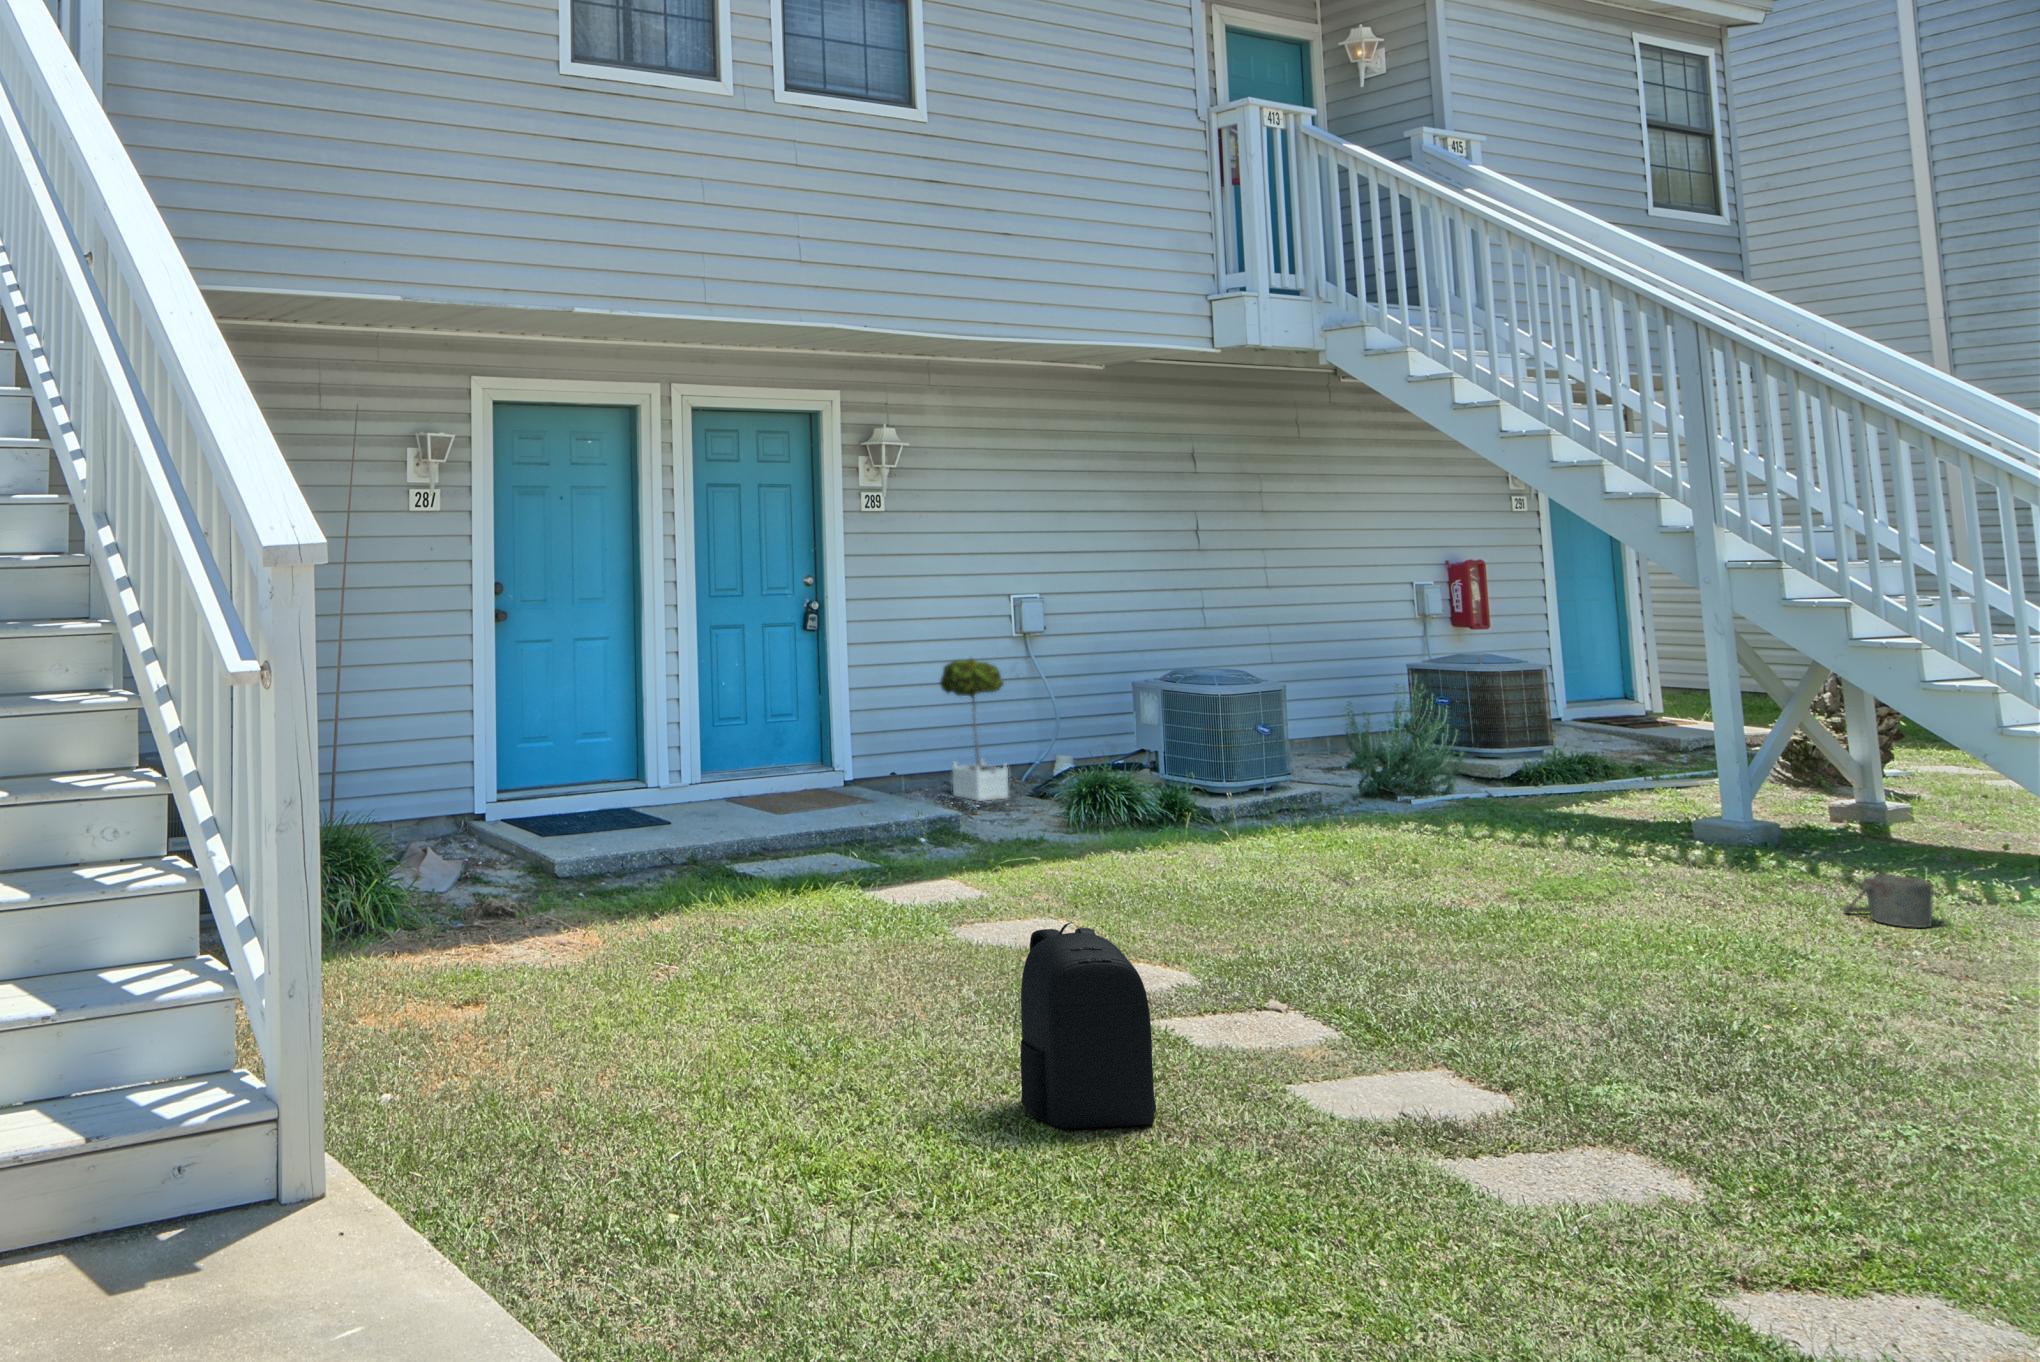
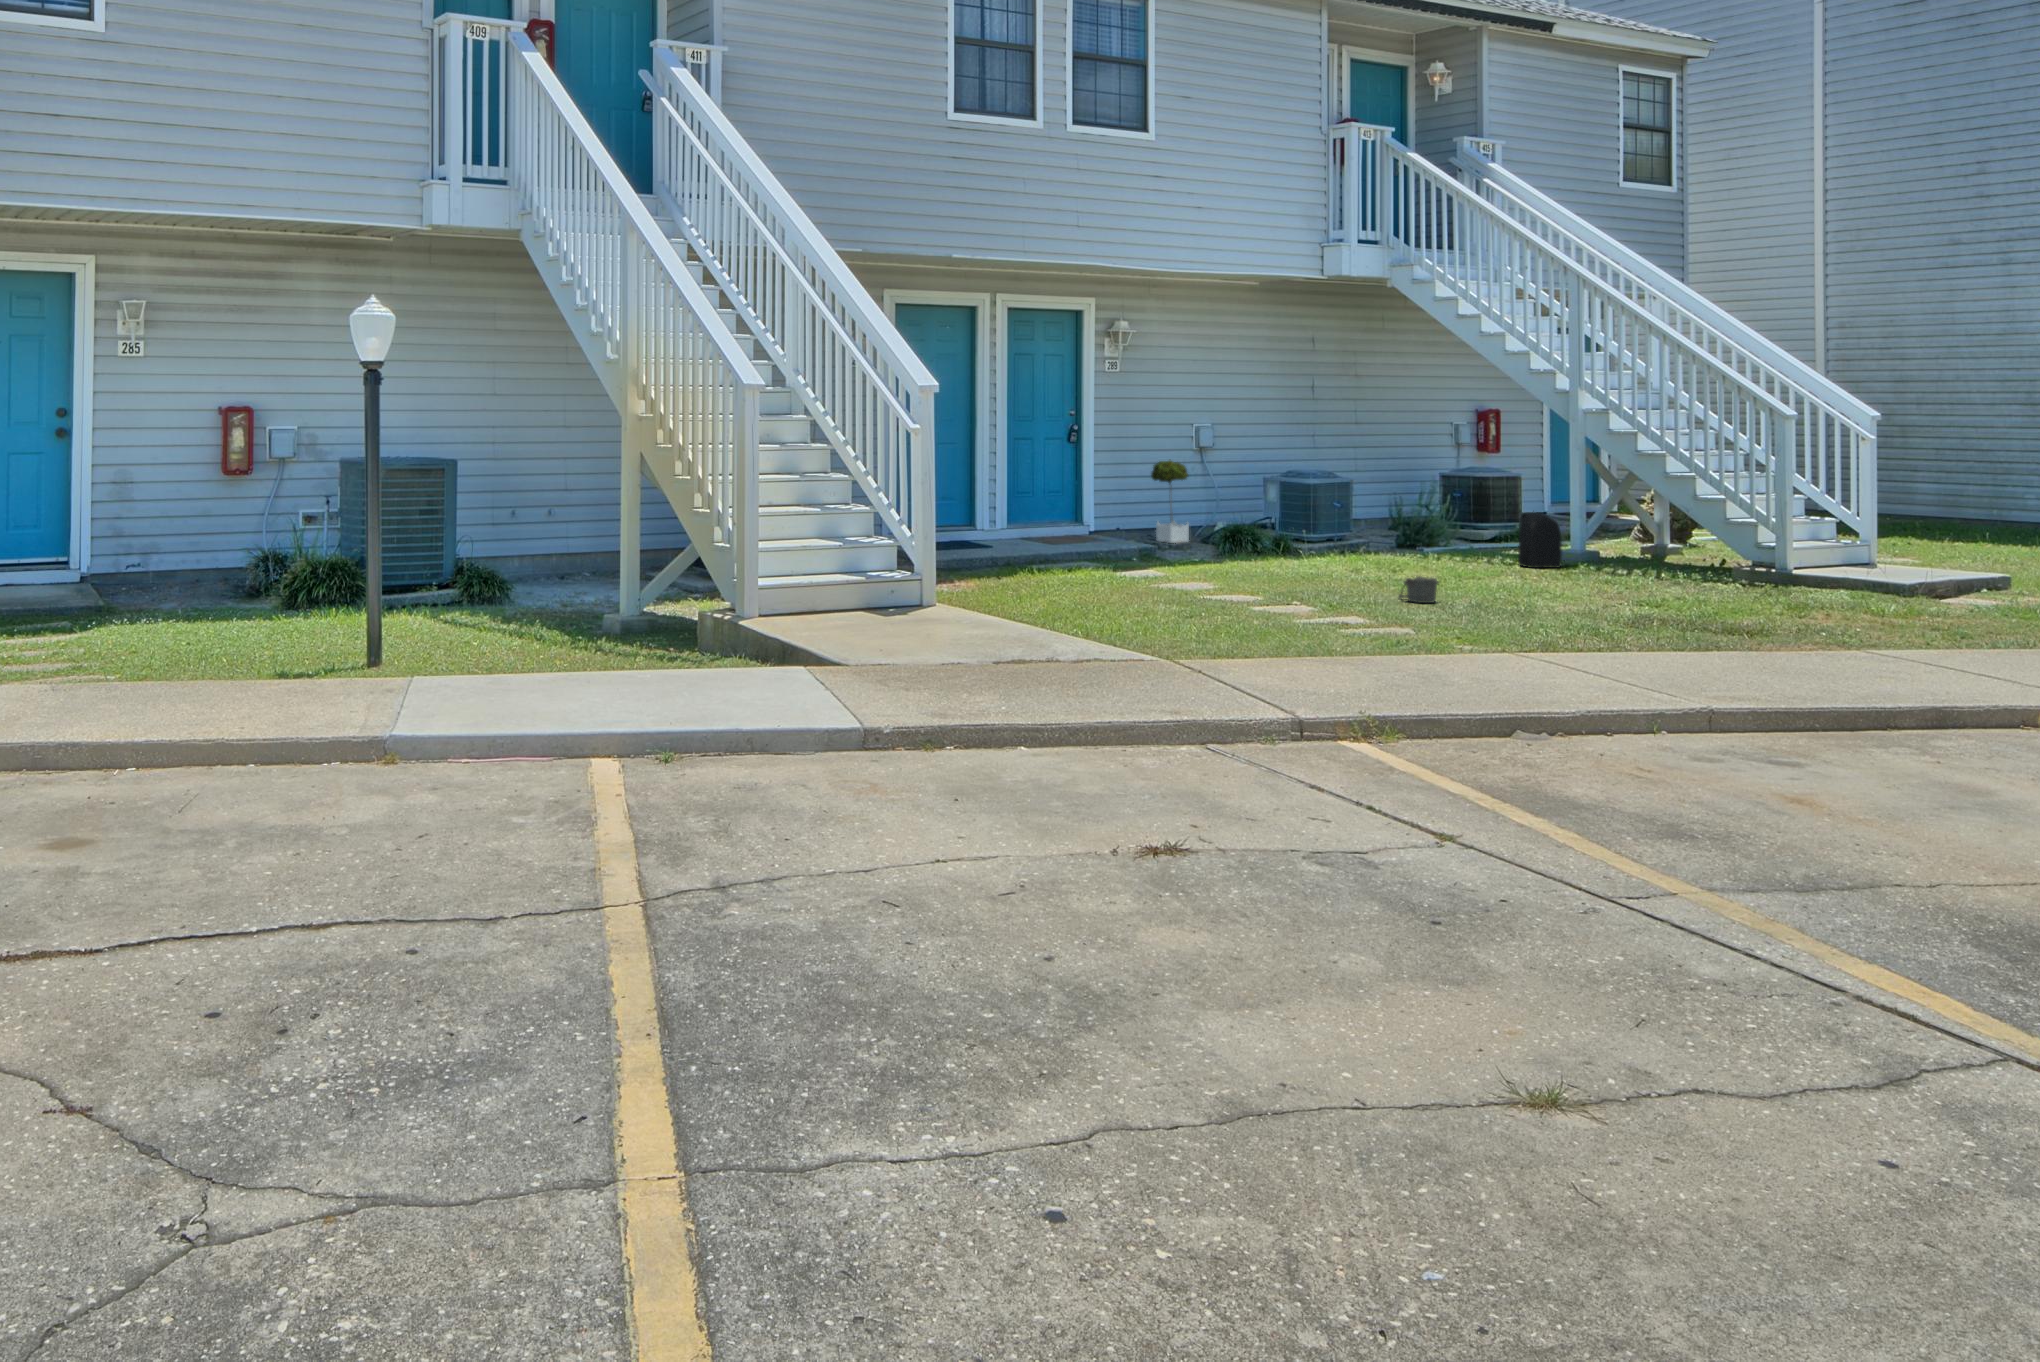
bucket: present [1842,873,1933,928] -> present [1398,576,1439,603]
backpack: present [1021,923,1156,1128] -> present [1518,511,1562,568]

